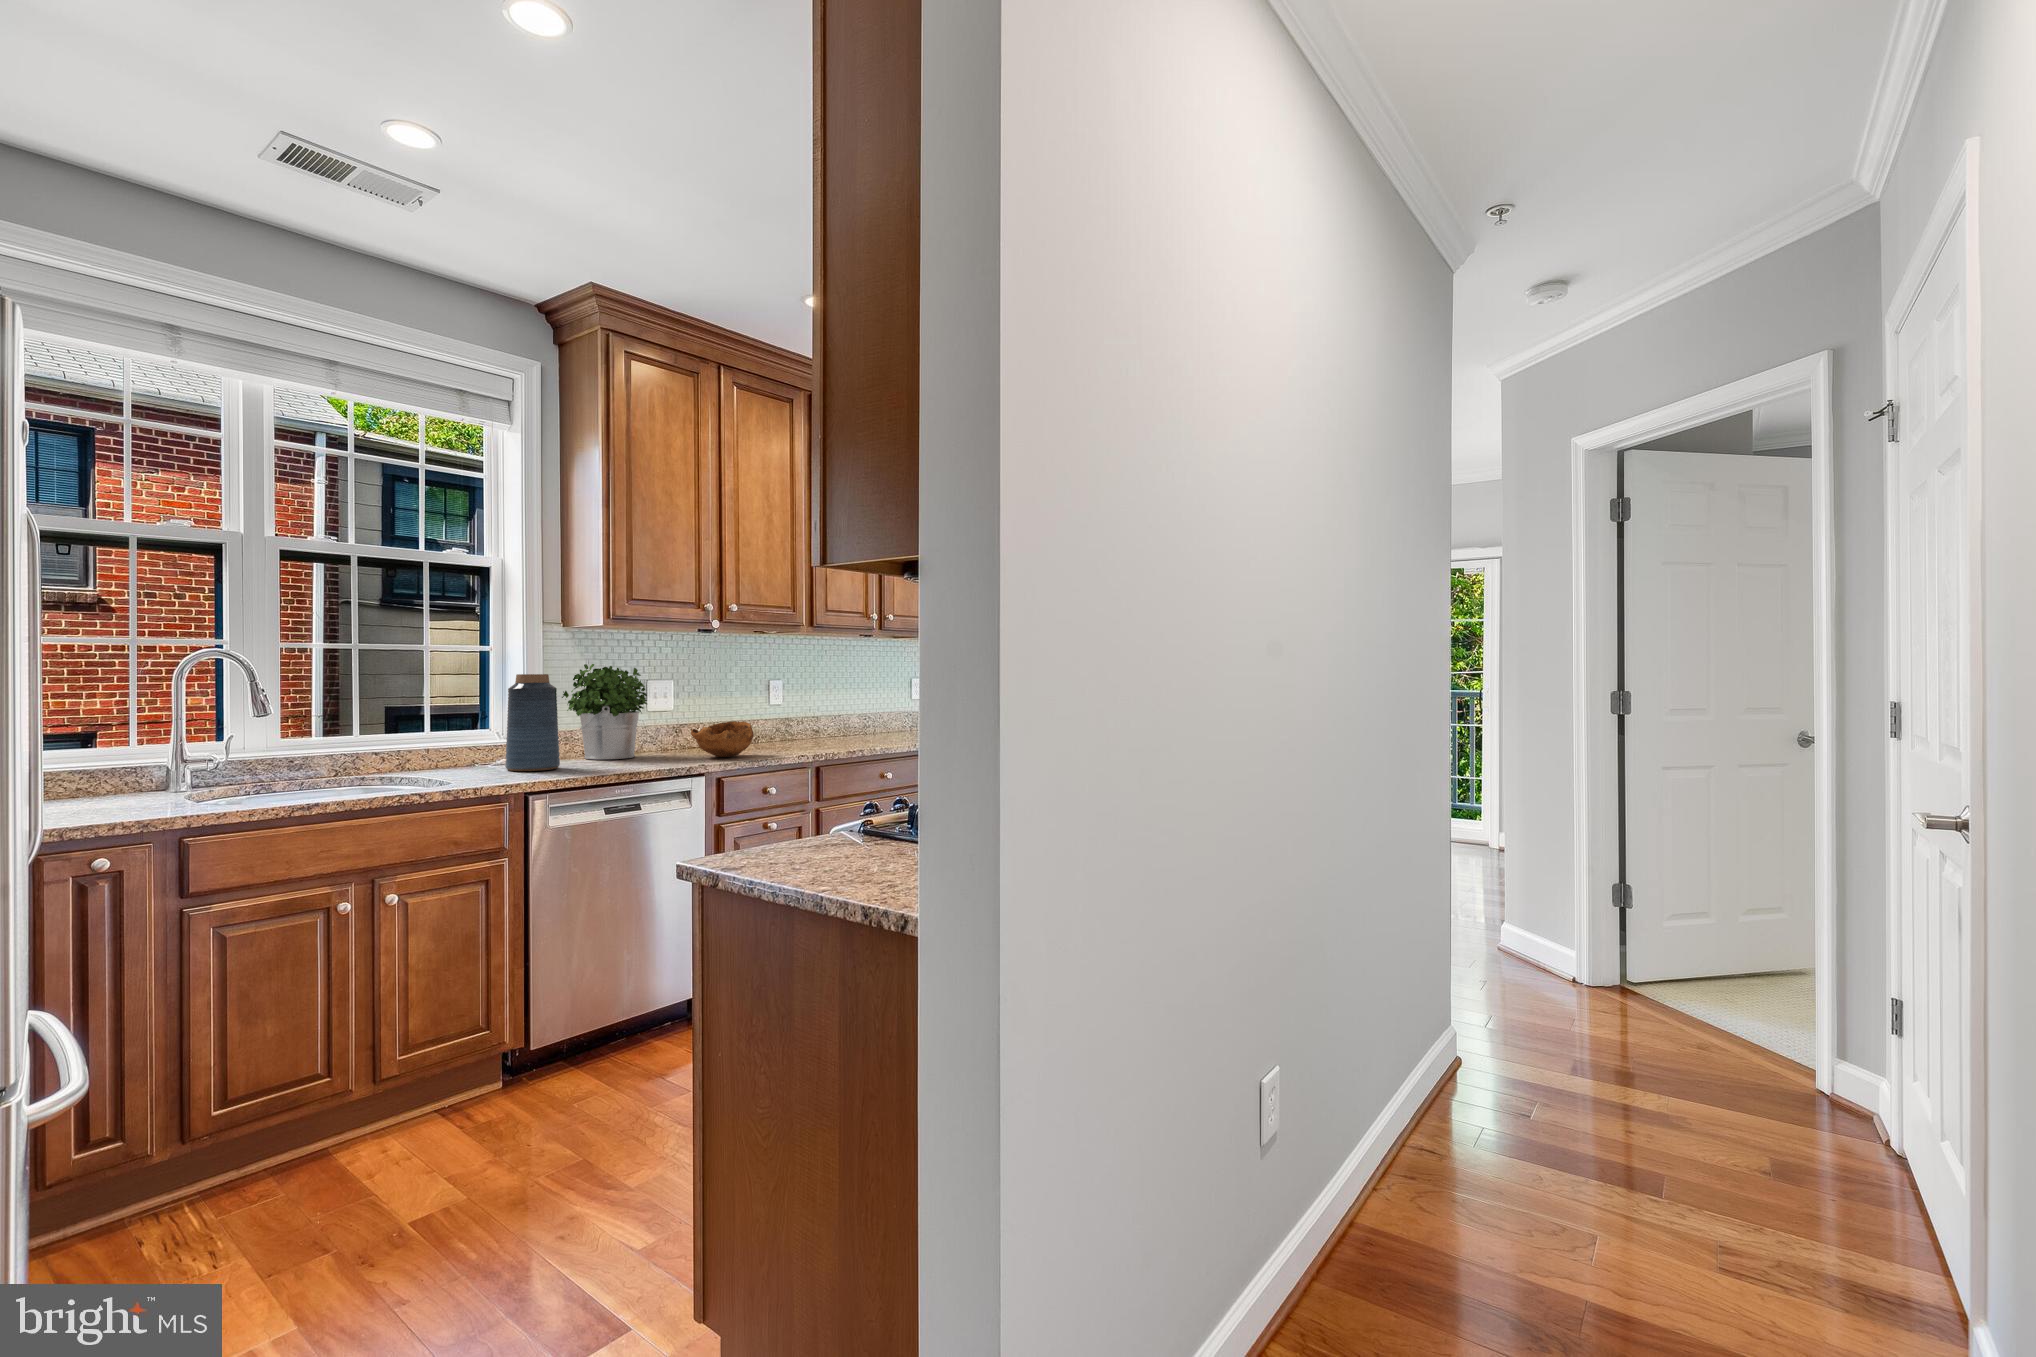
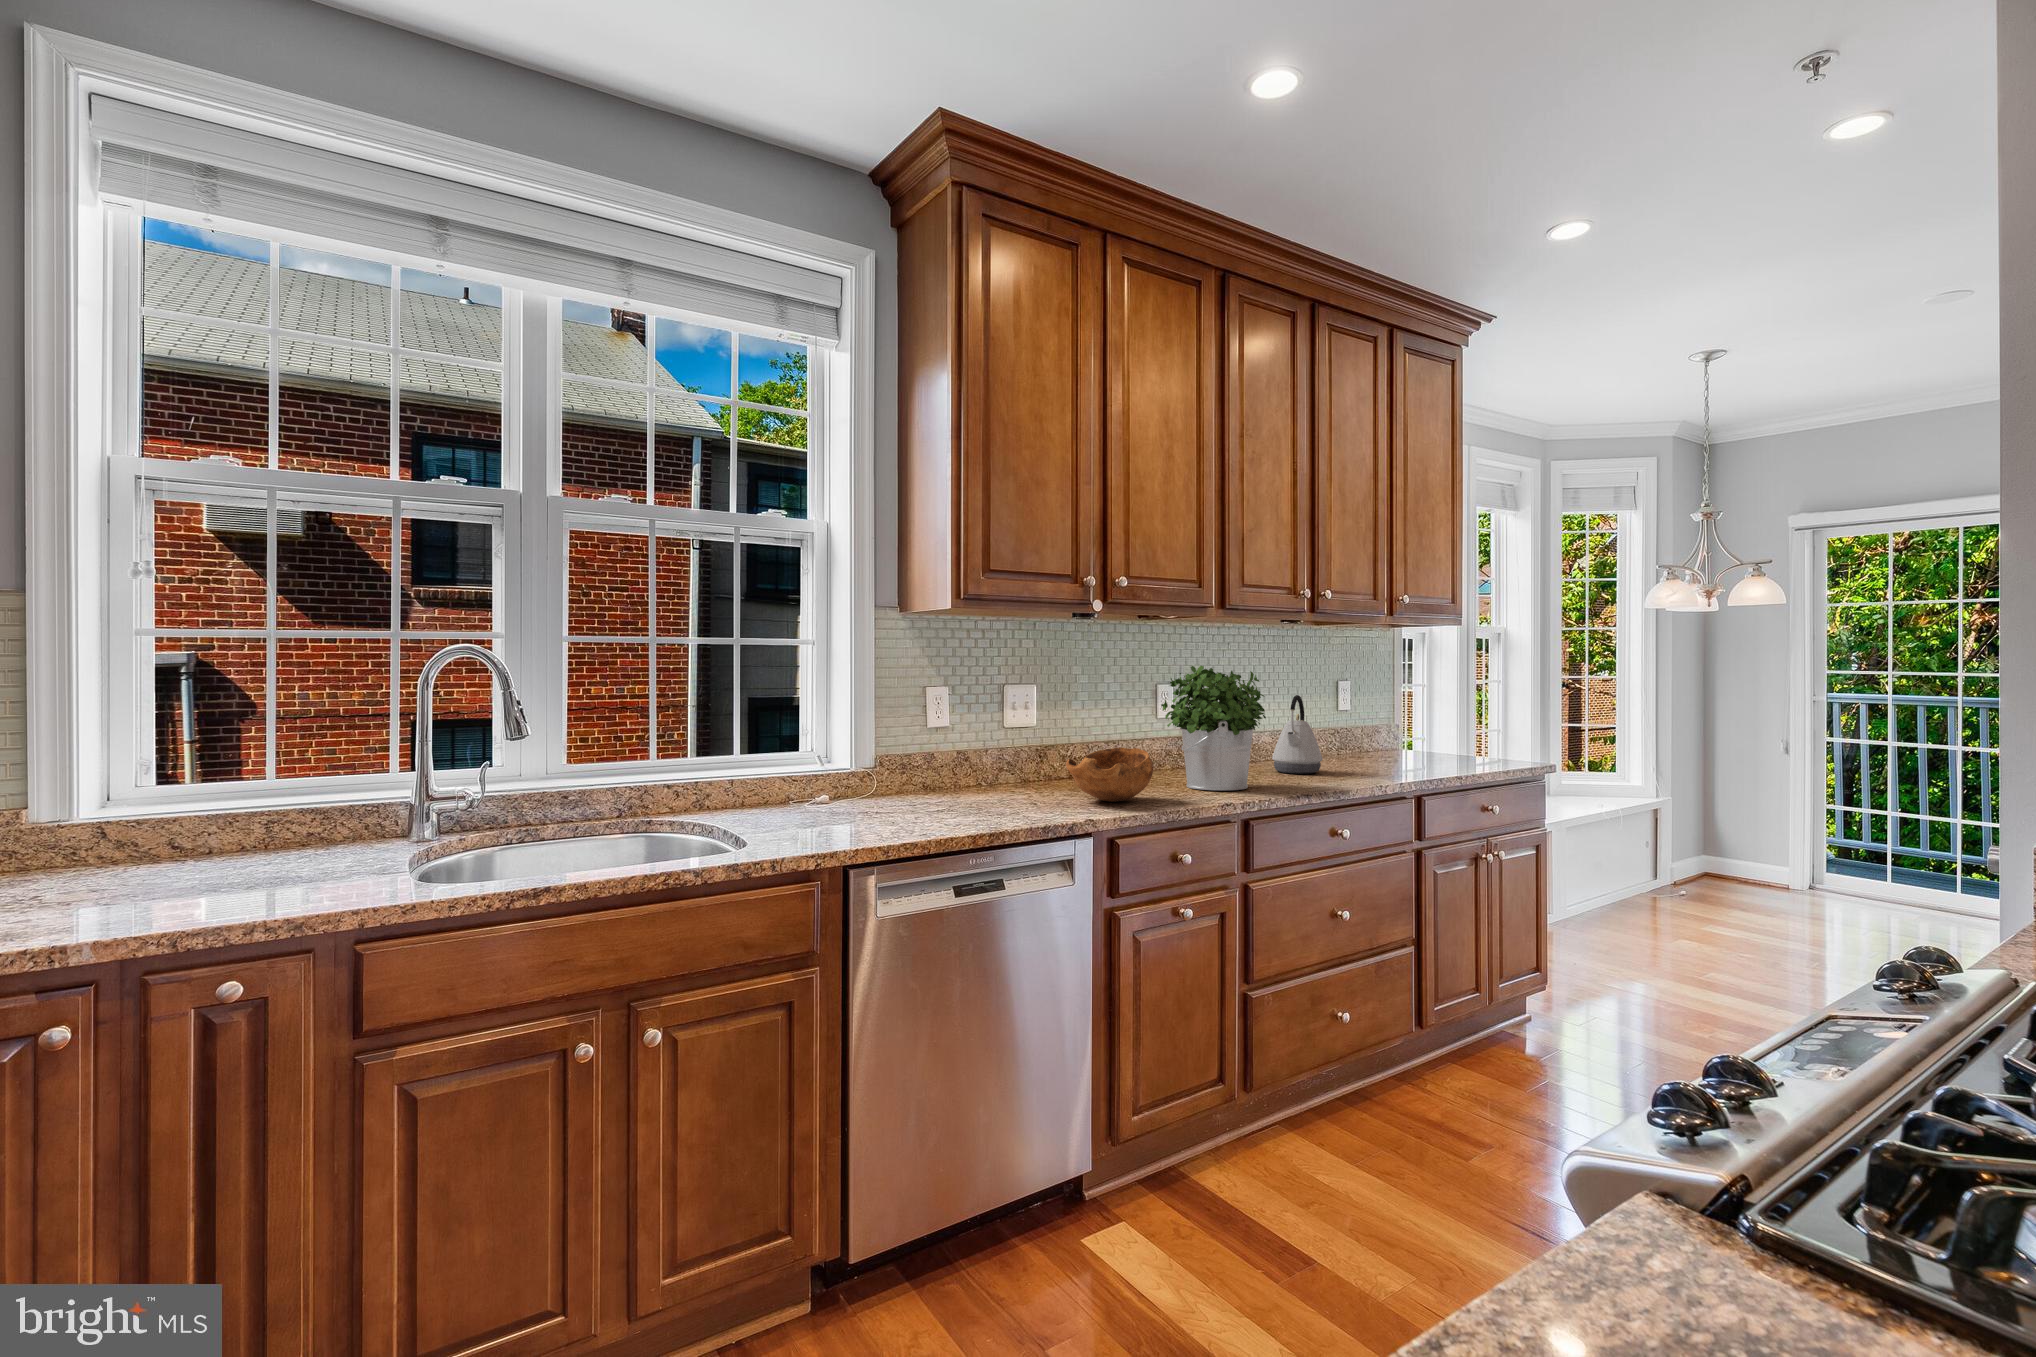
potted plant: present [562,664,647,759] -> present [1161,666,1266,790]
vase: present [505,674,560,771] -> none [818,679,890,823]
kettle: none [852,687,886,741] -> present [1272,695,1322,774]

